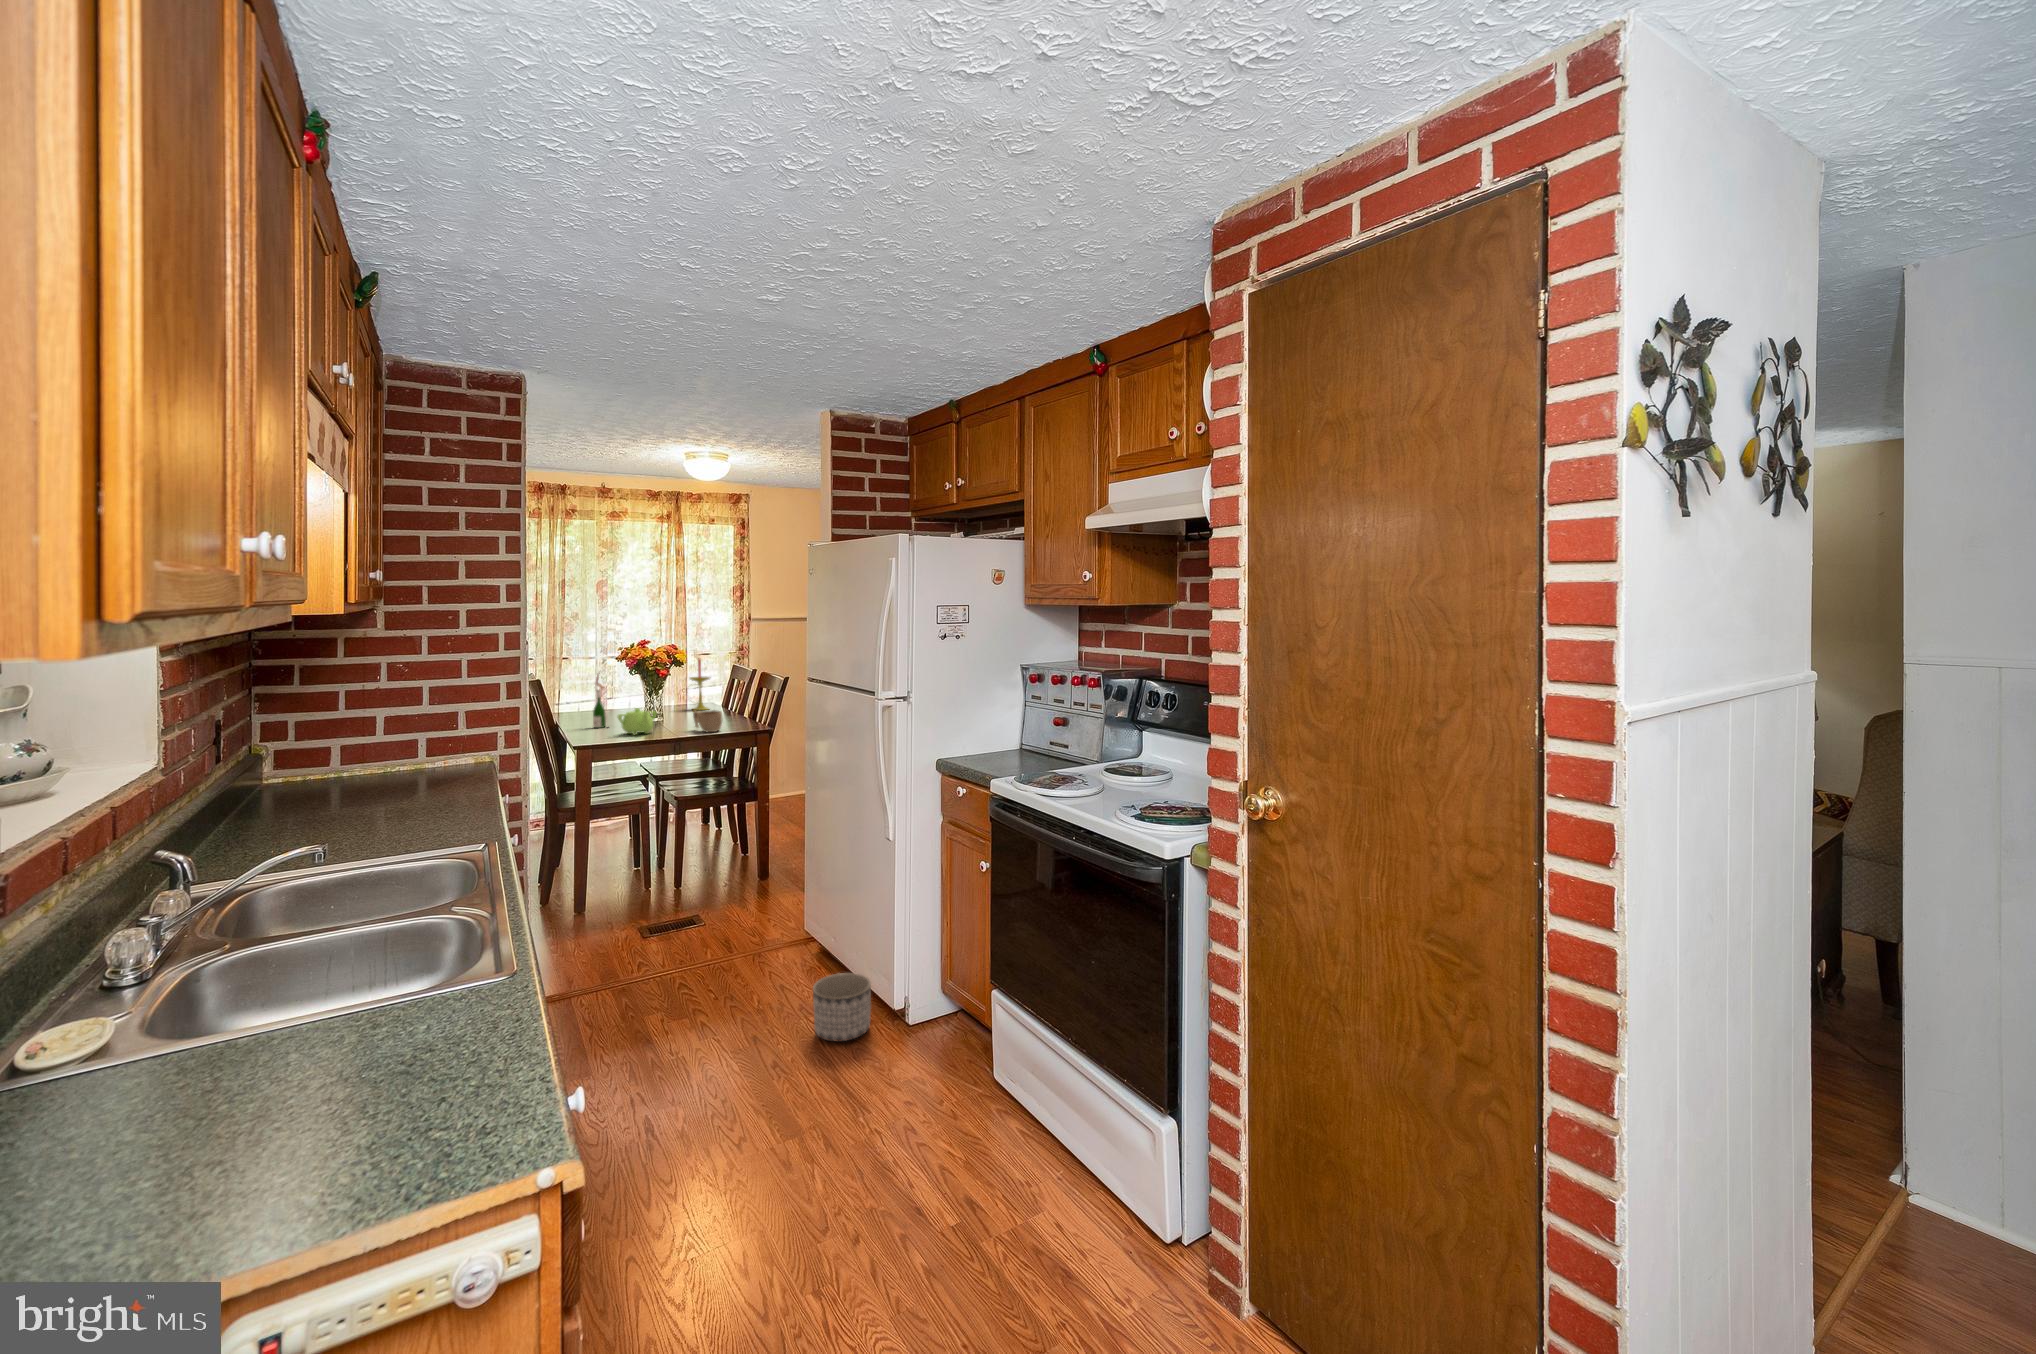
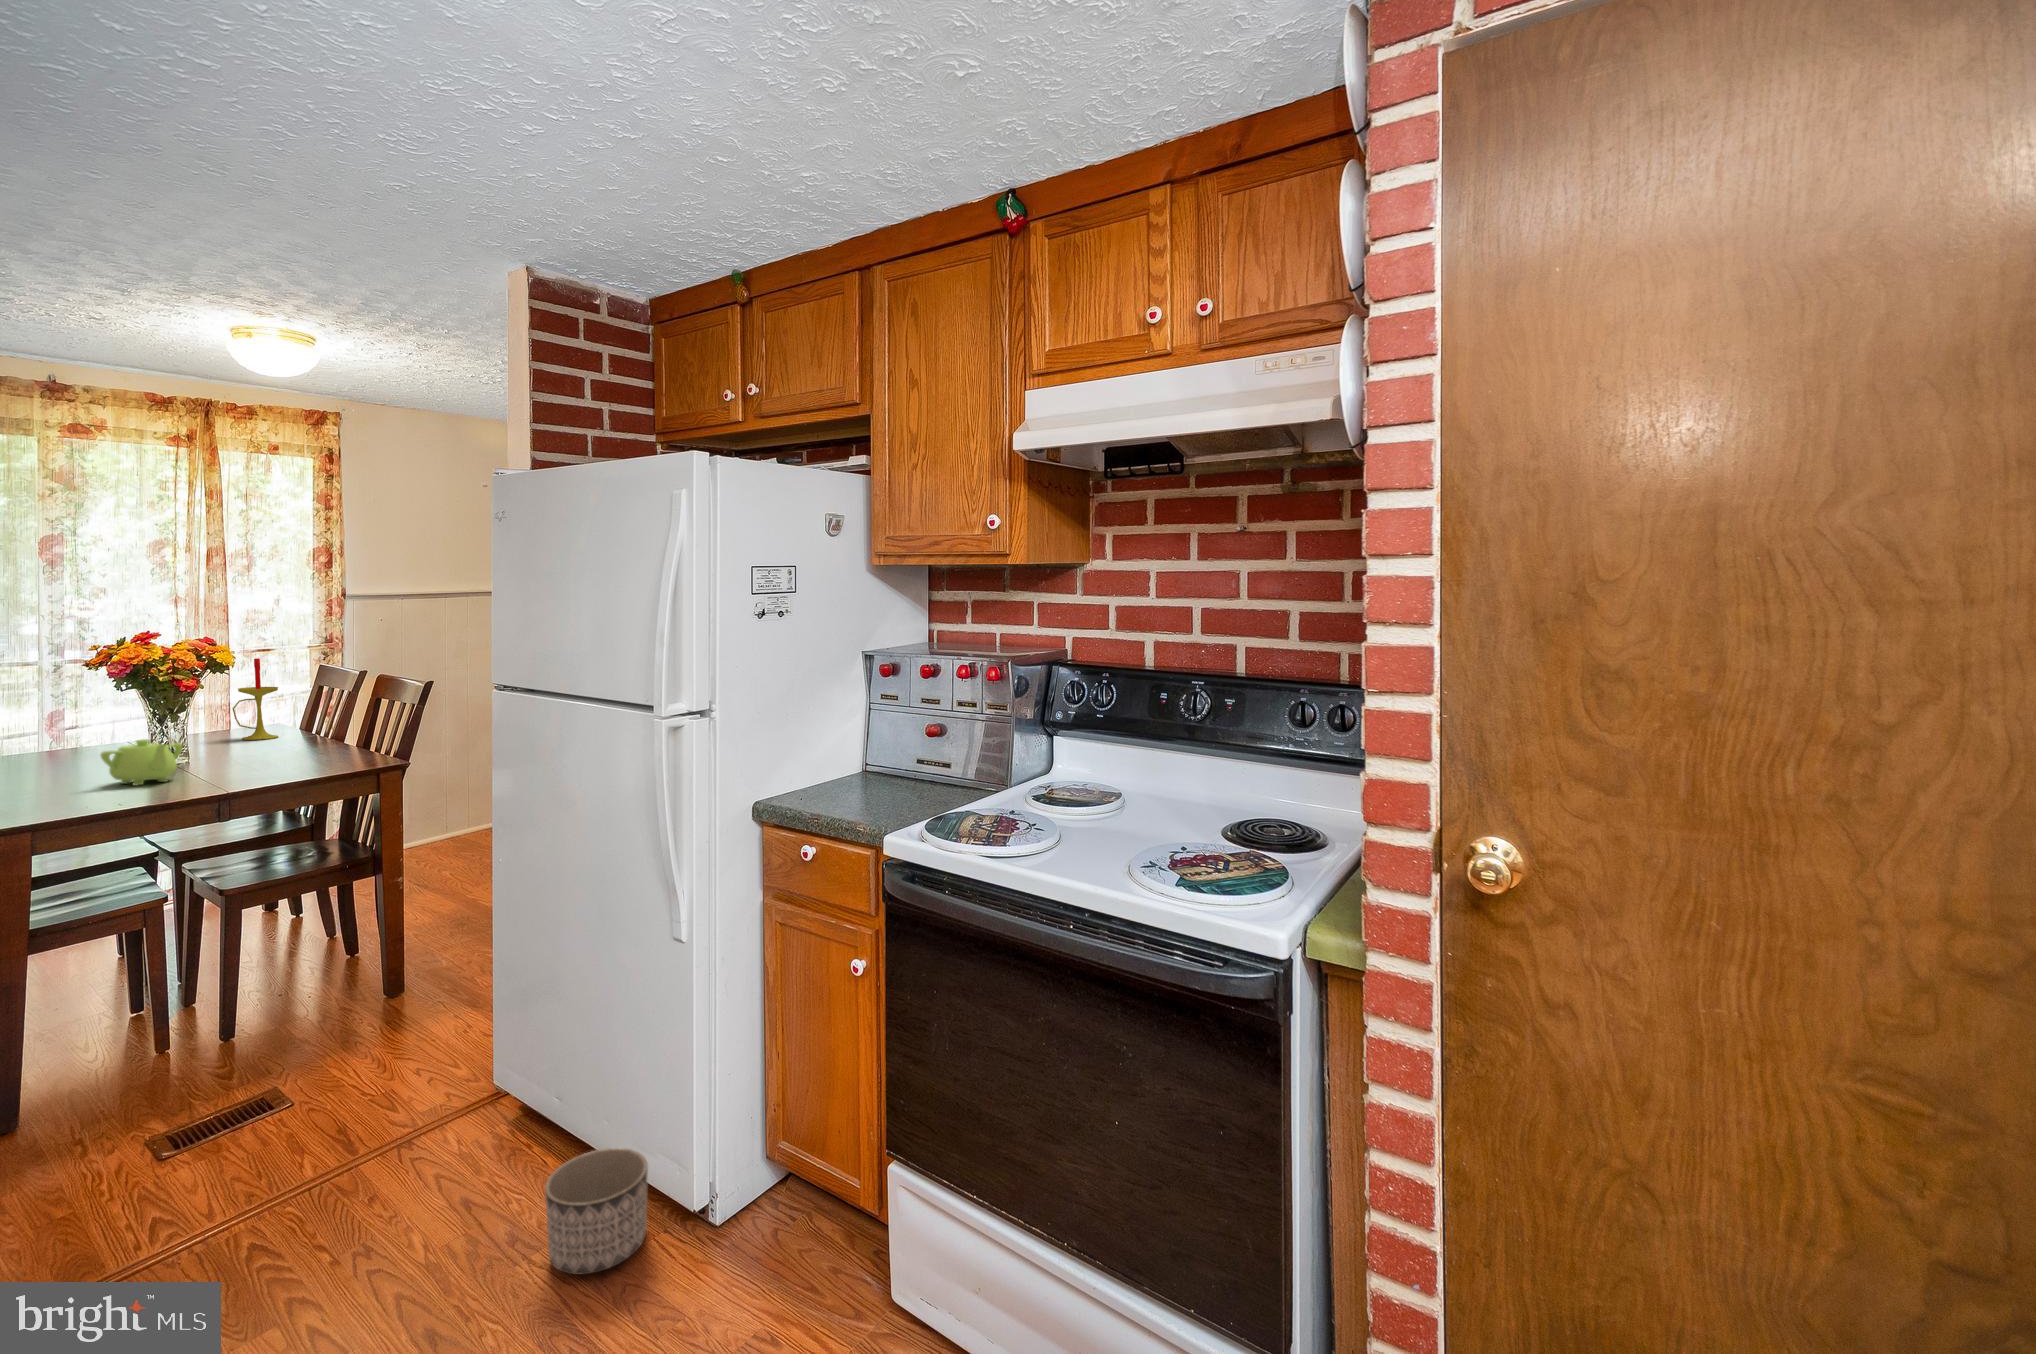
wine bottle: present [593,673,606,728] -> none [44,678,82,777]
cup: present [693,710,722,732] -> none [256,738,314,774]

